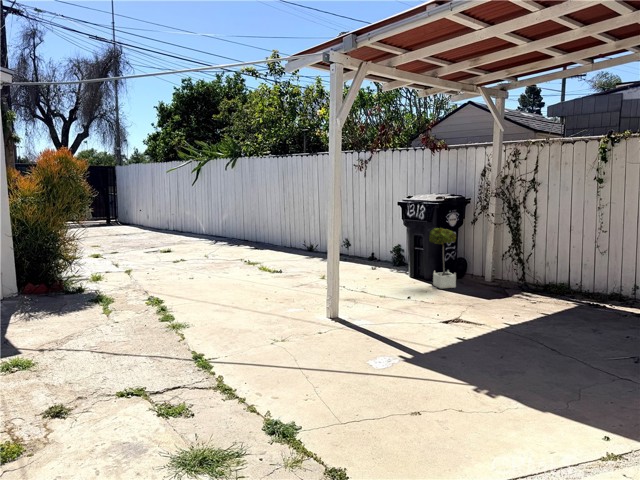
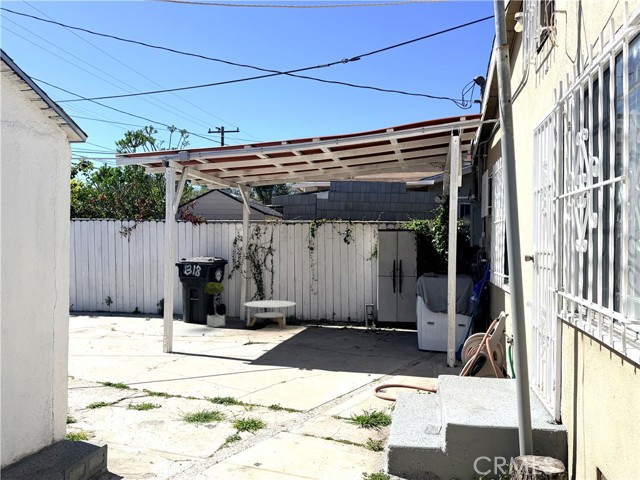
round table: none [483,257,566,302] -> present [244,300,296,328]

